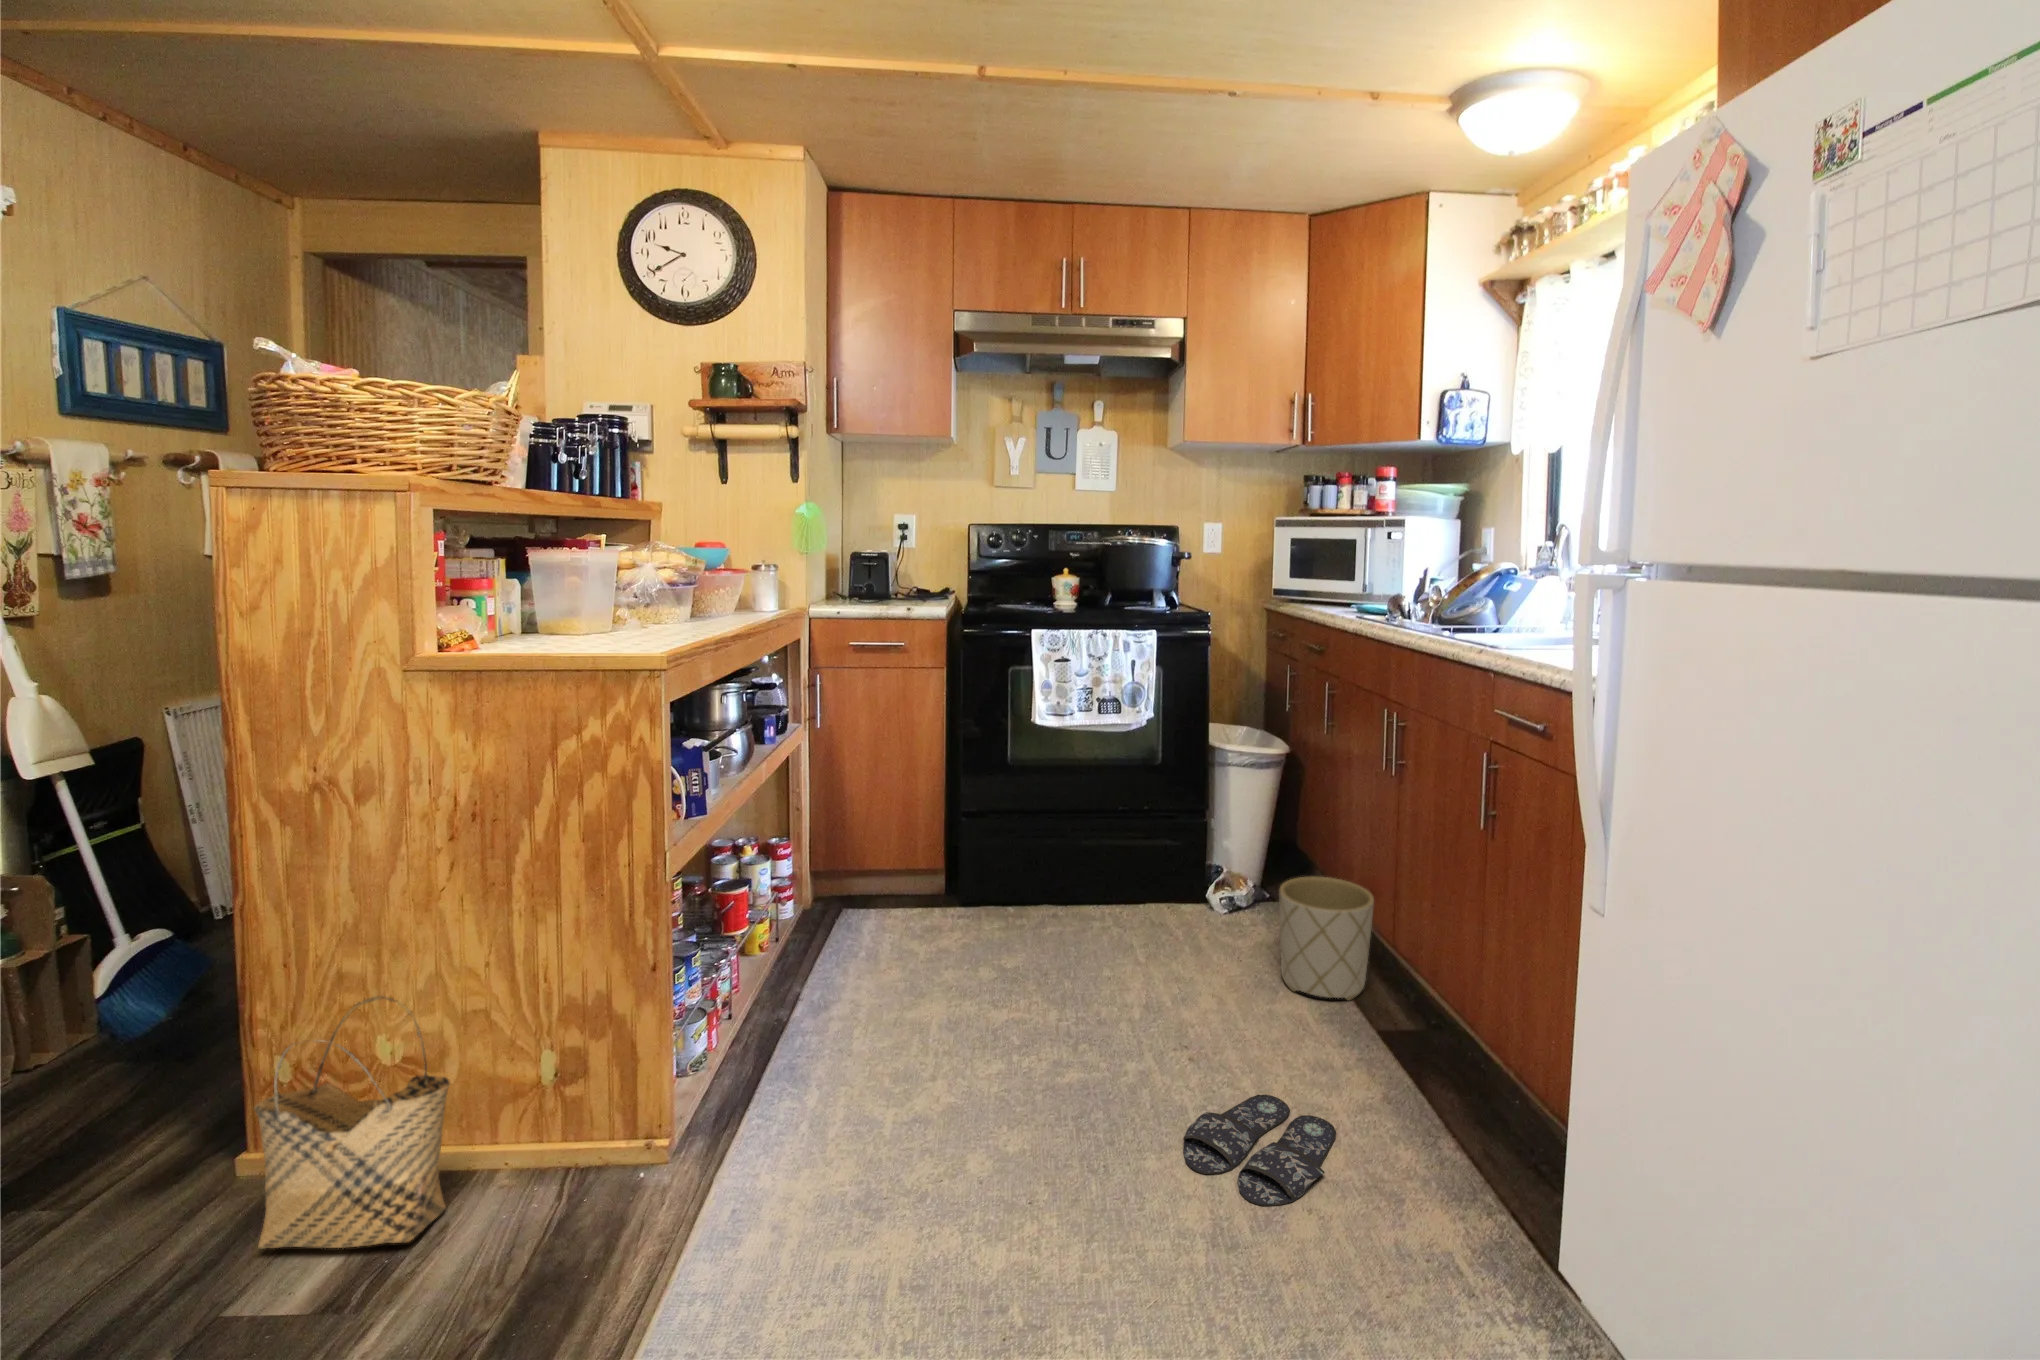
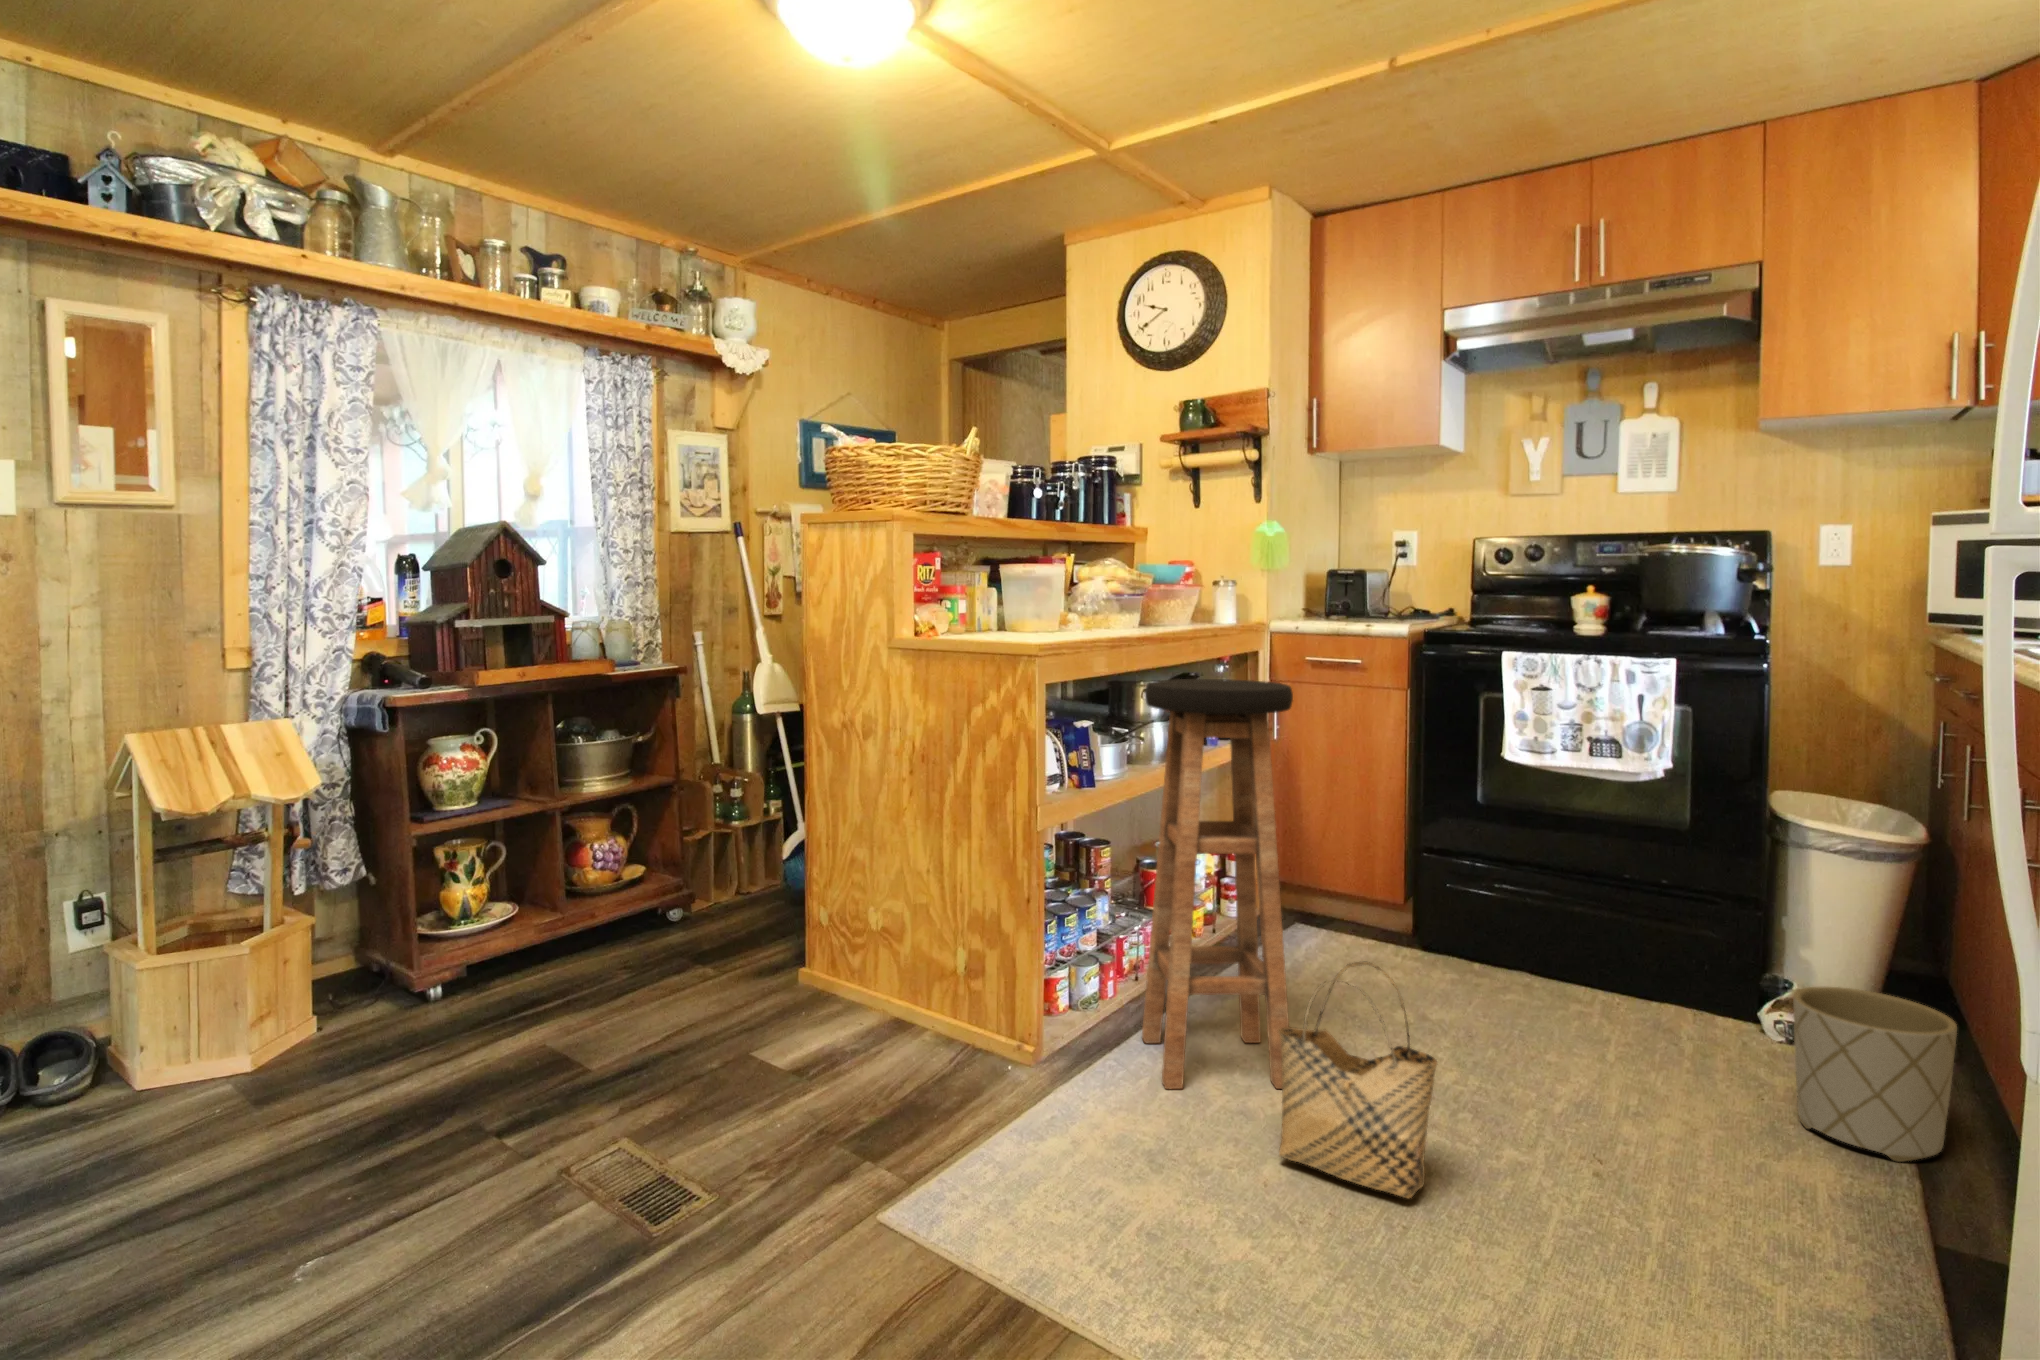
bar stool: none [764,686,949,1171] -> present [1142,679,1293,1089]
woven basket: present [254,996,450,1249] -> present [1278,962,1437,1198]
slippers: present [1183,1095,1336,1206] -> none [1513,1173,1738,1271]

